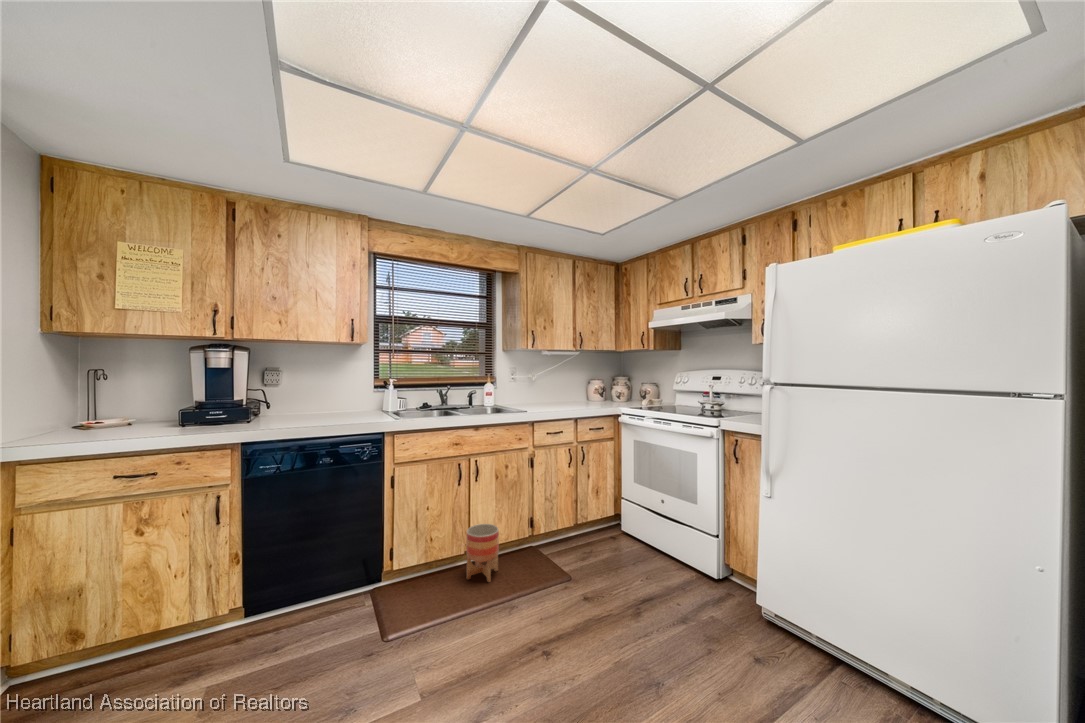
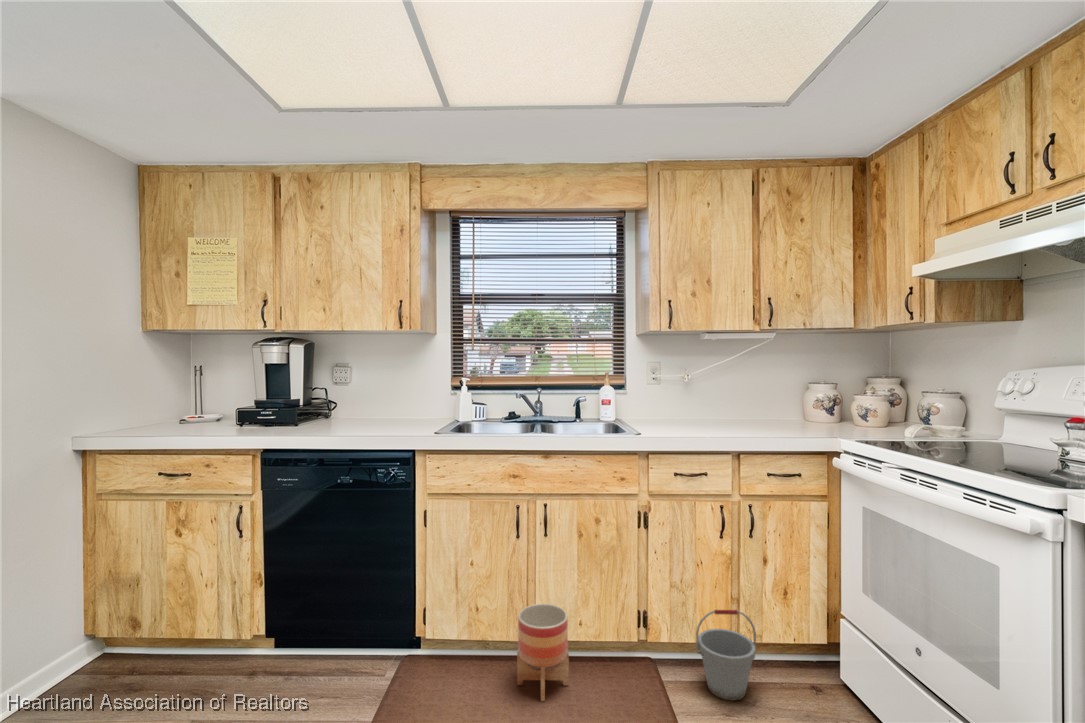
bucket: none [563,503,593,553] -> present [696,610,756,700]

